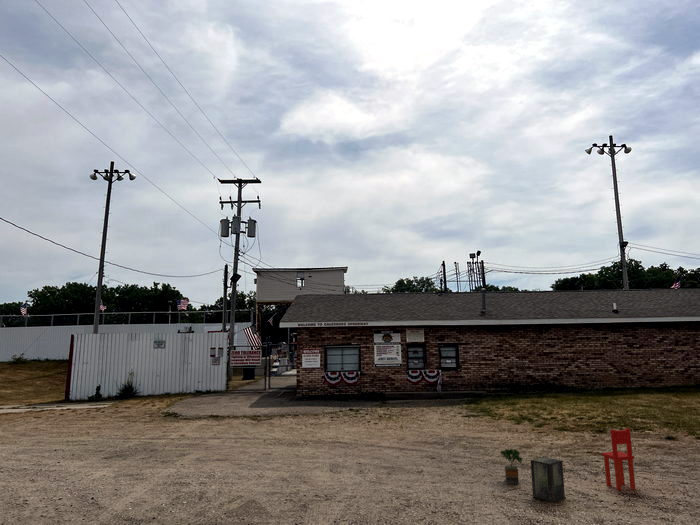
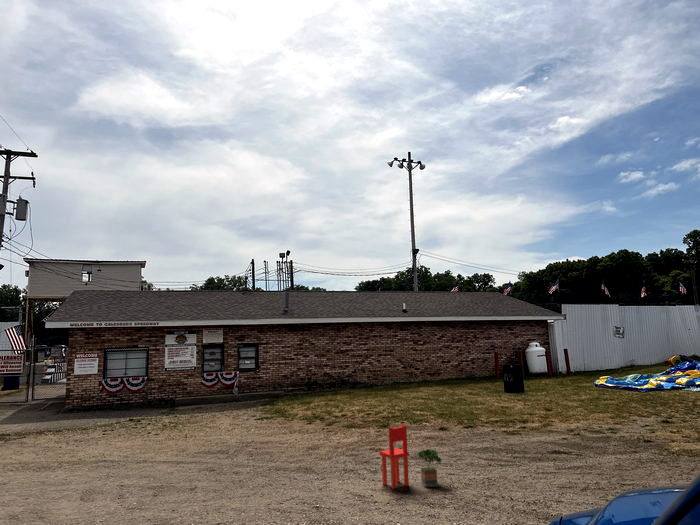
potted tree: present [500,449,522,484] -> present [418,449,441,487]
storage box: present [531,457,565,503] -> none [307,463,341,513]

